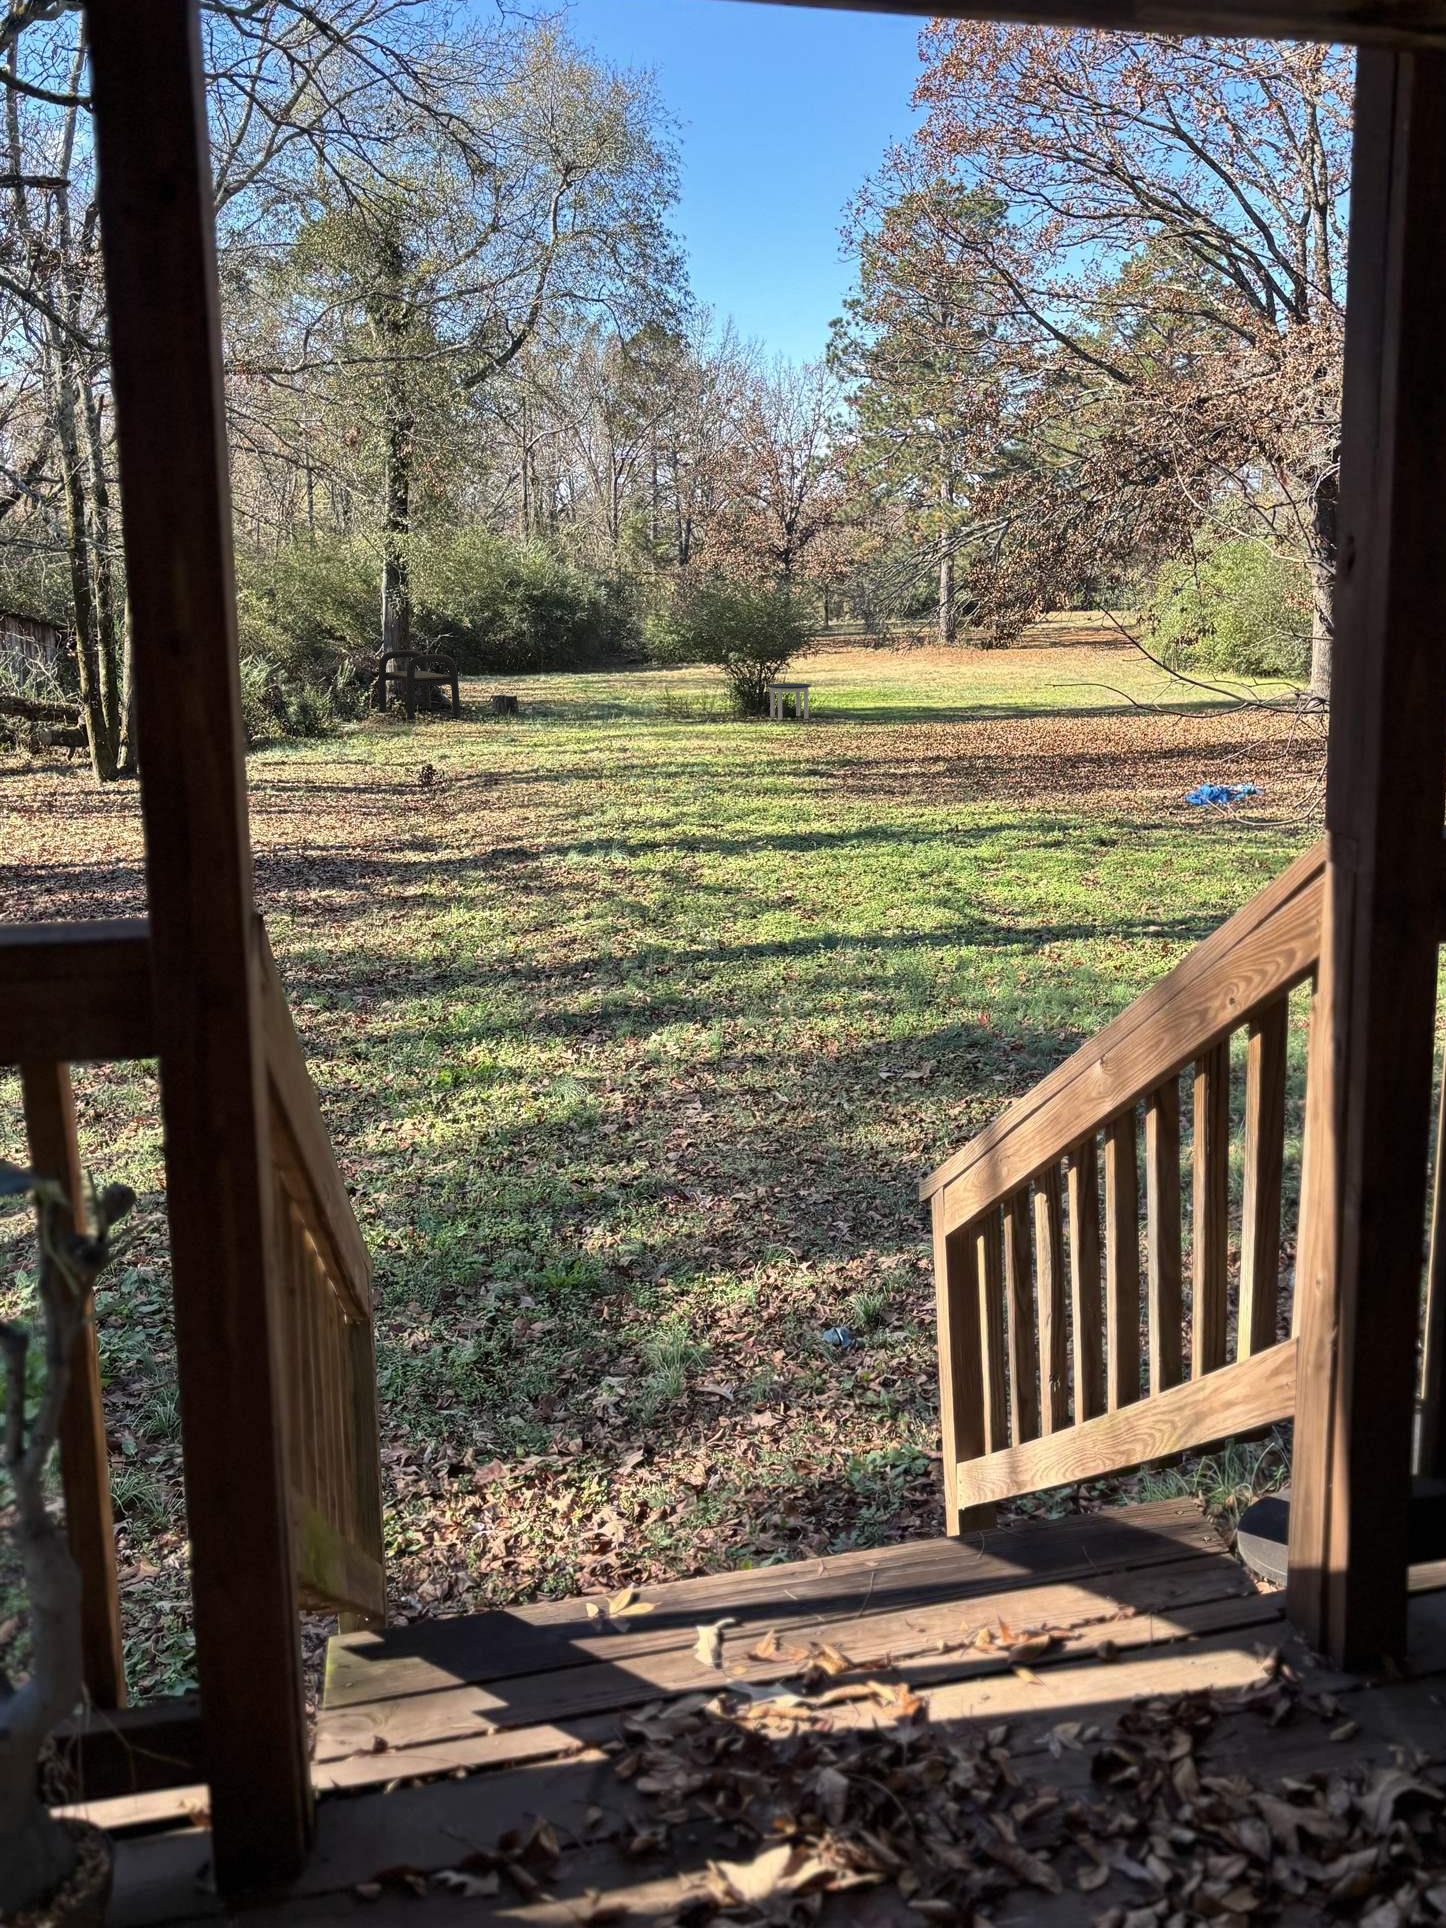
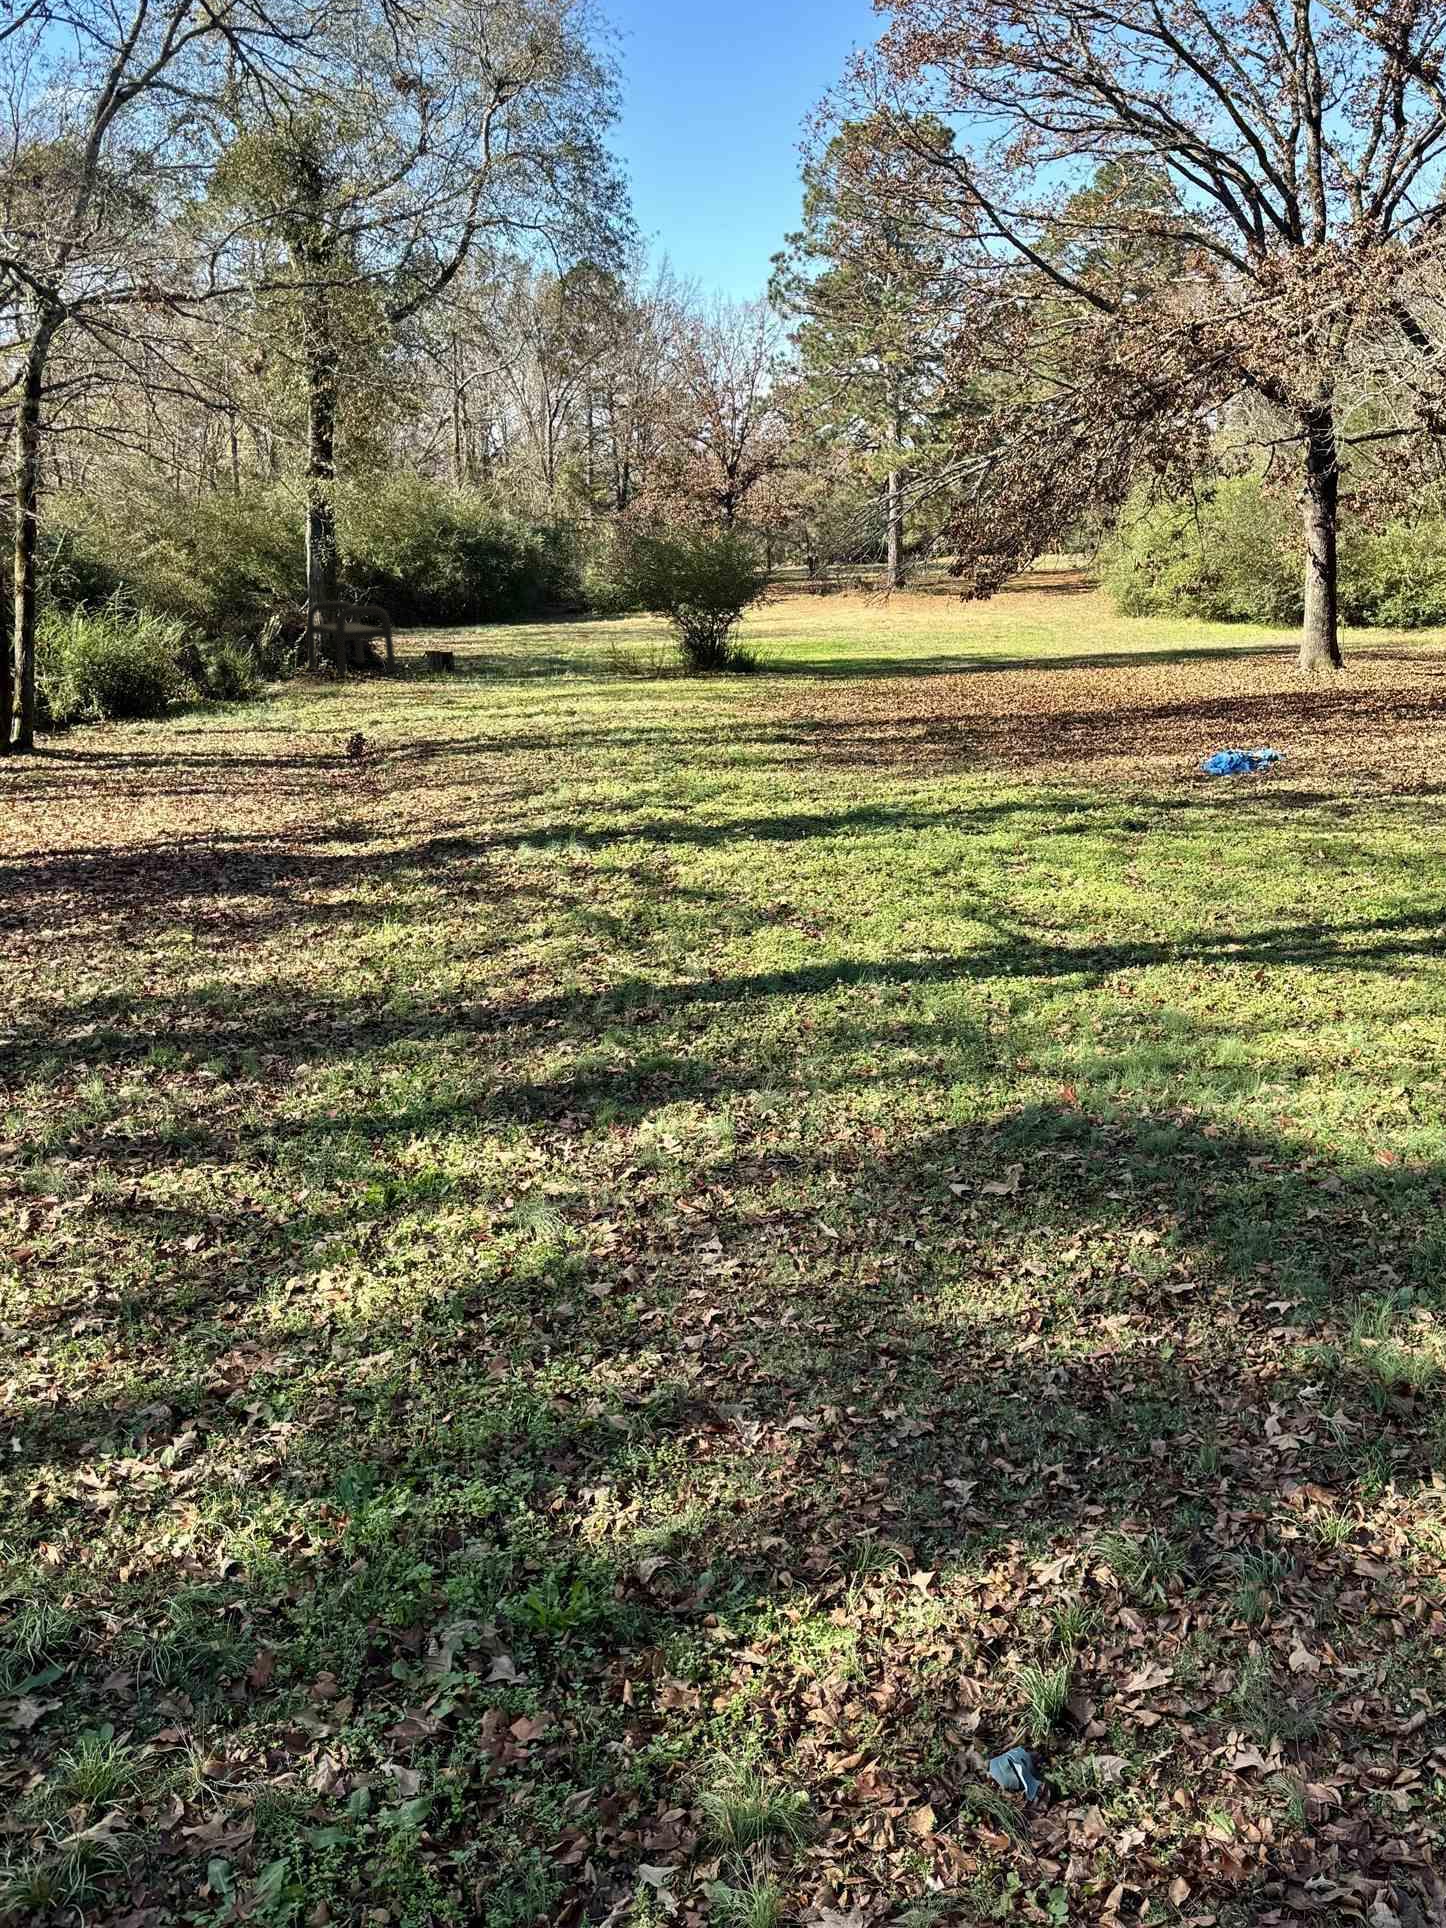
round table: present [767,683,811,720] -> none [720,634,765,673]

